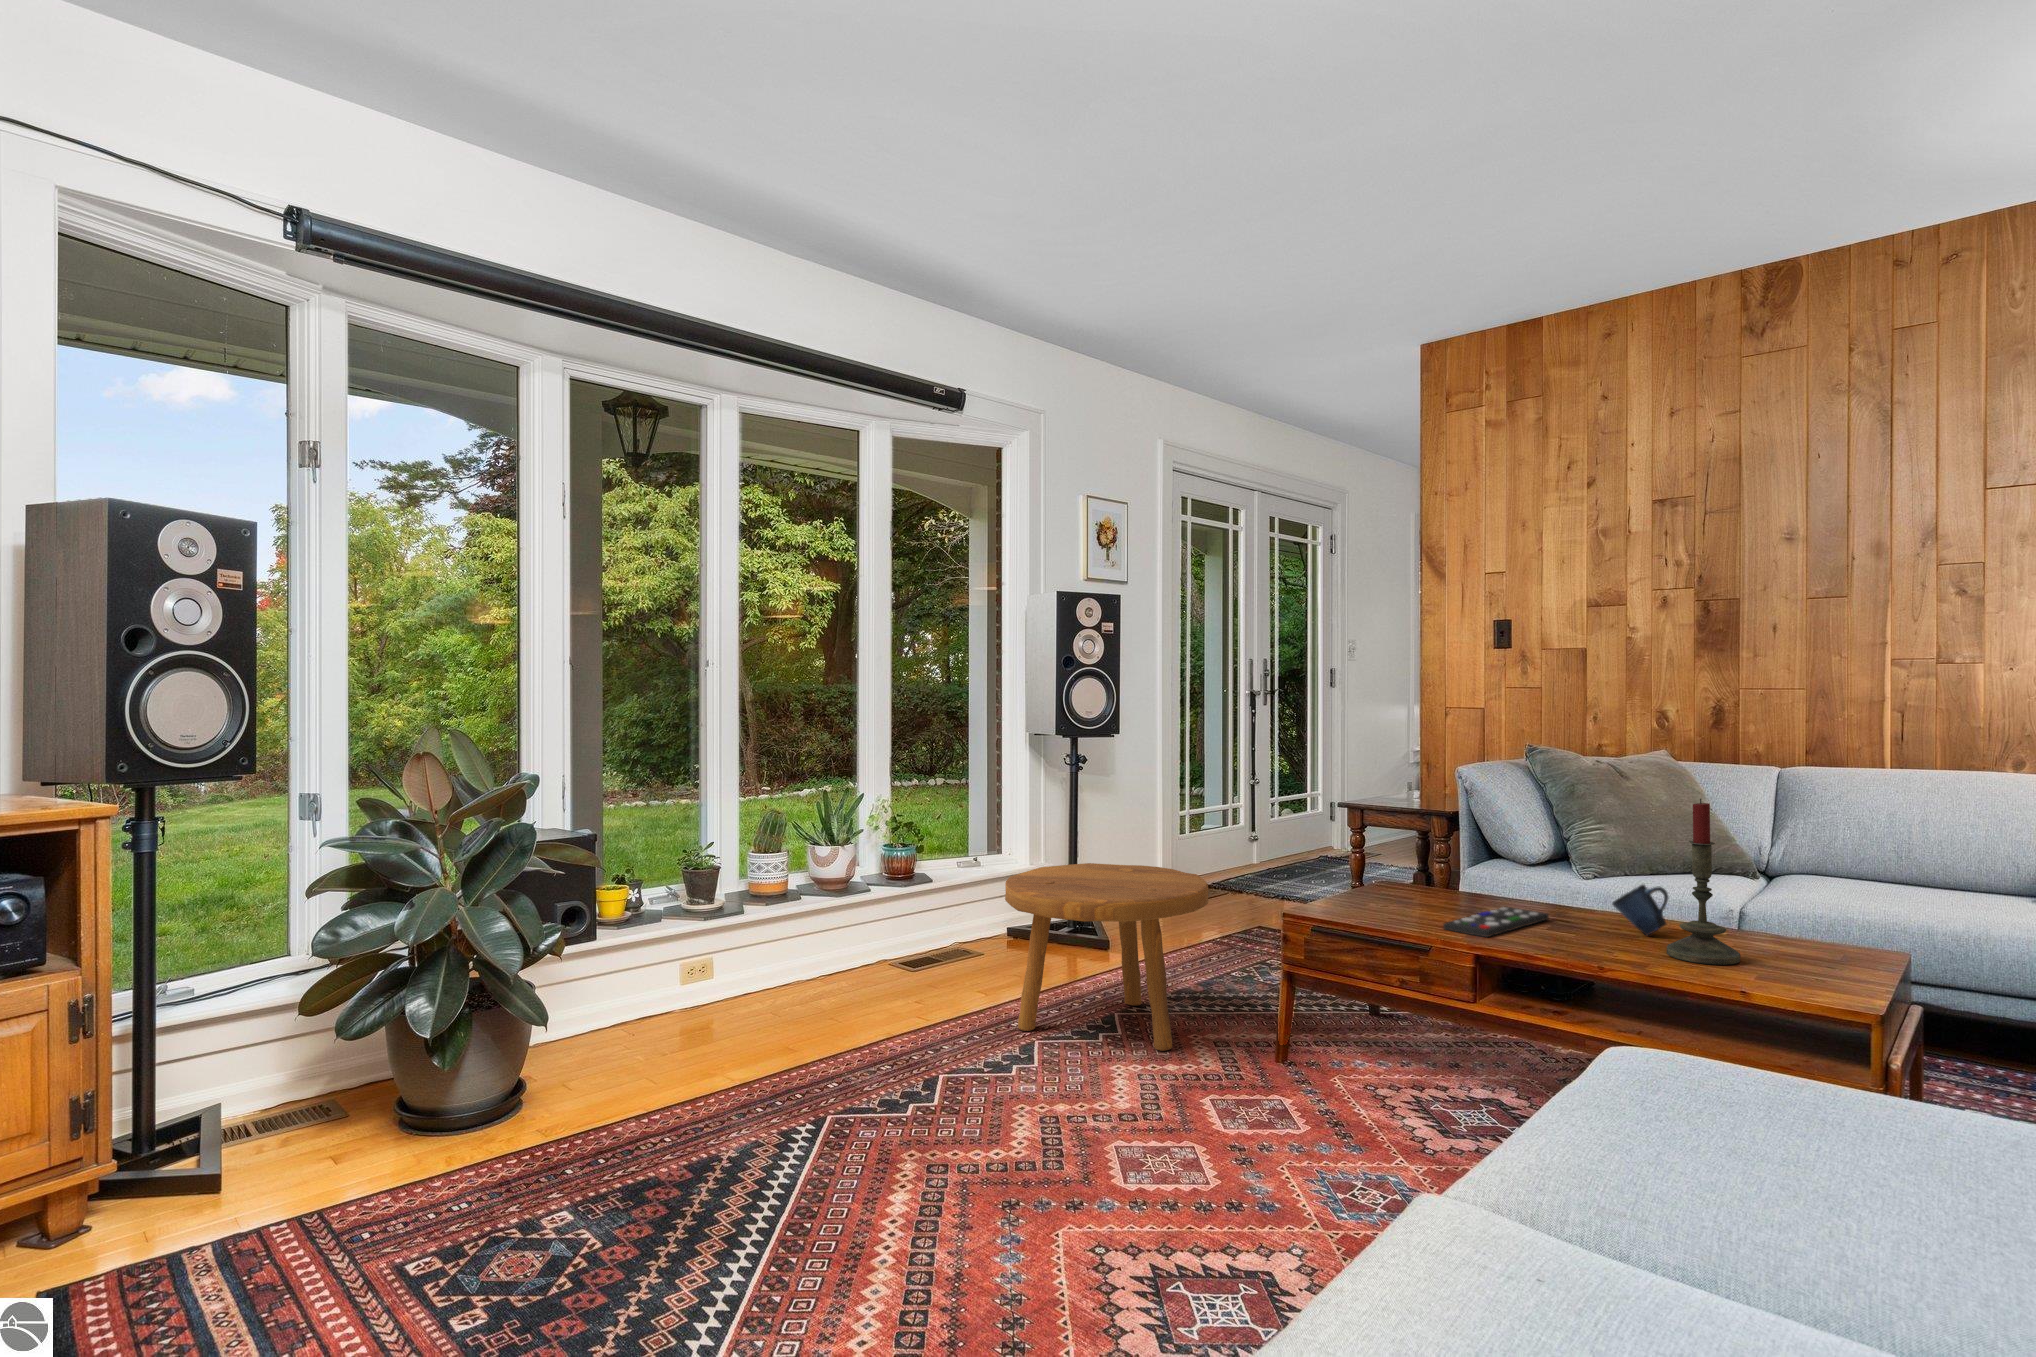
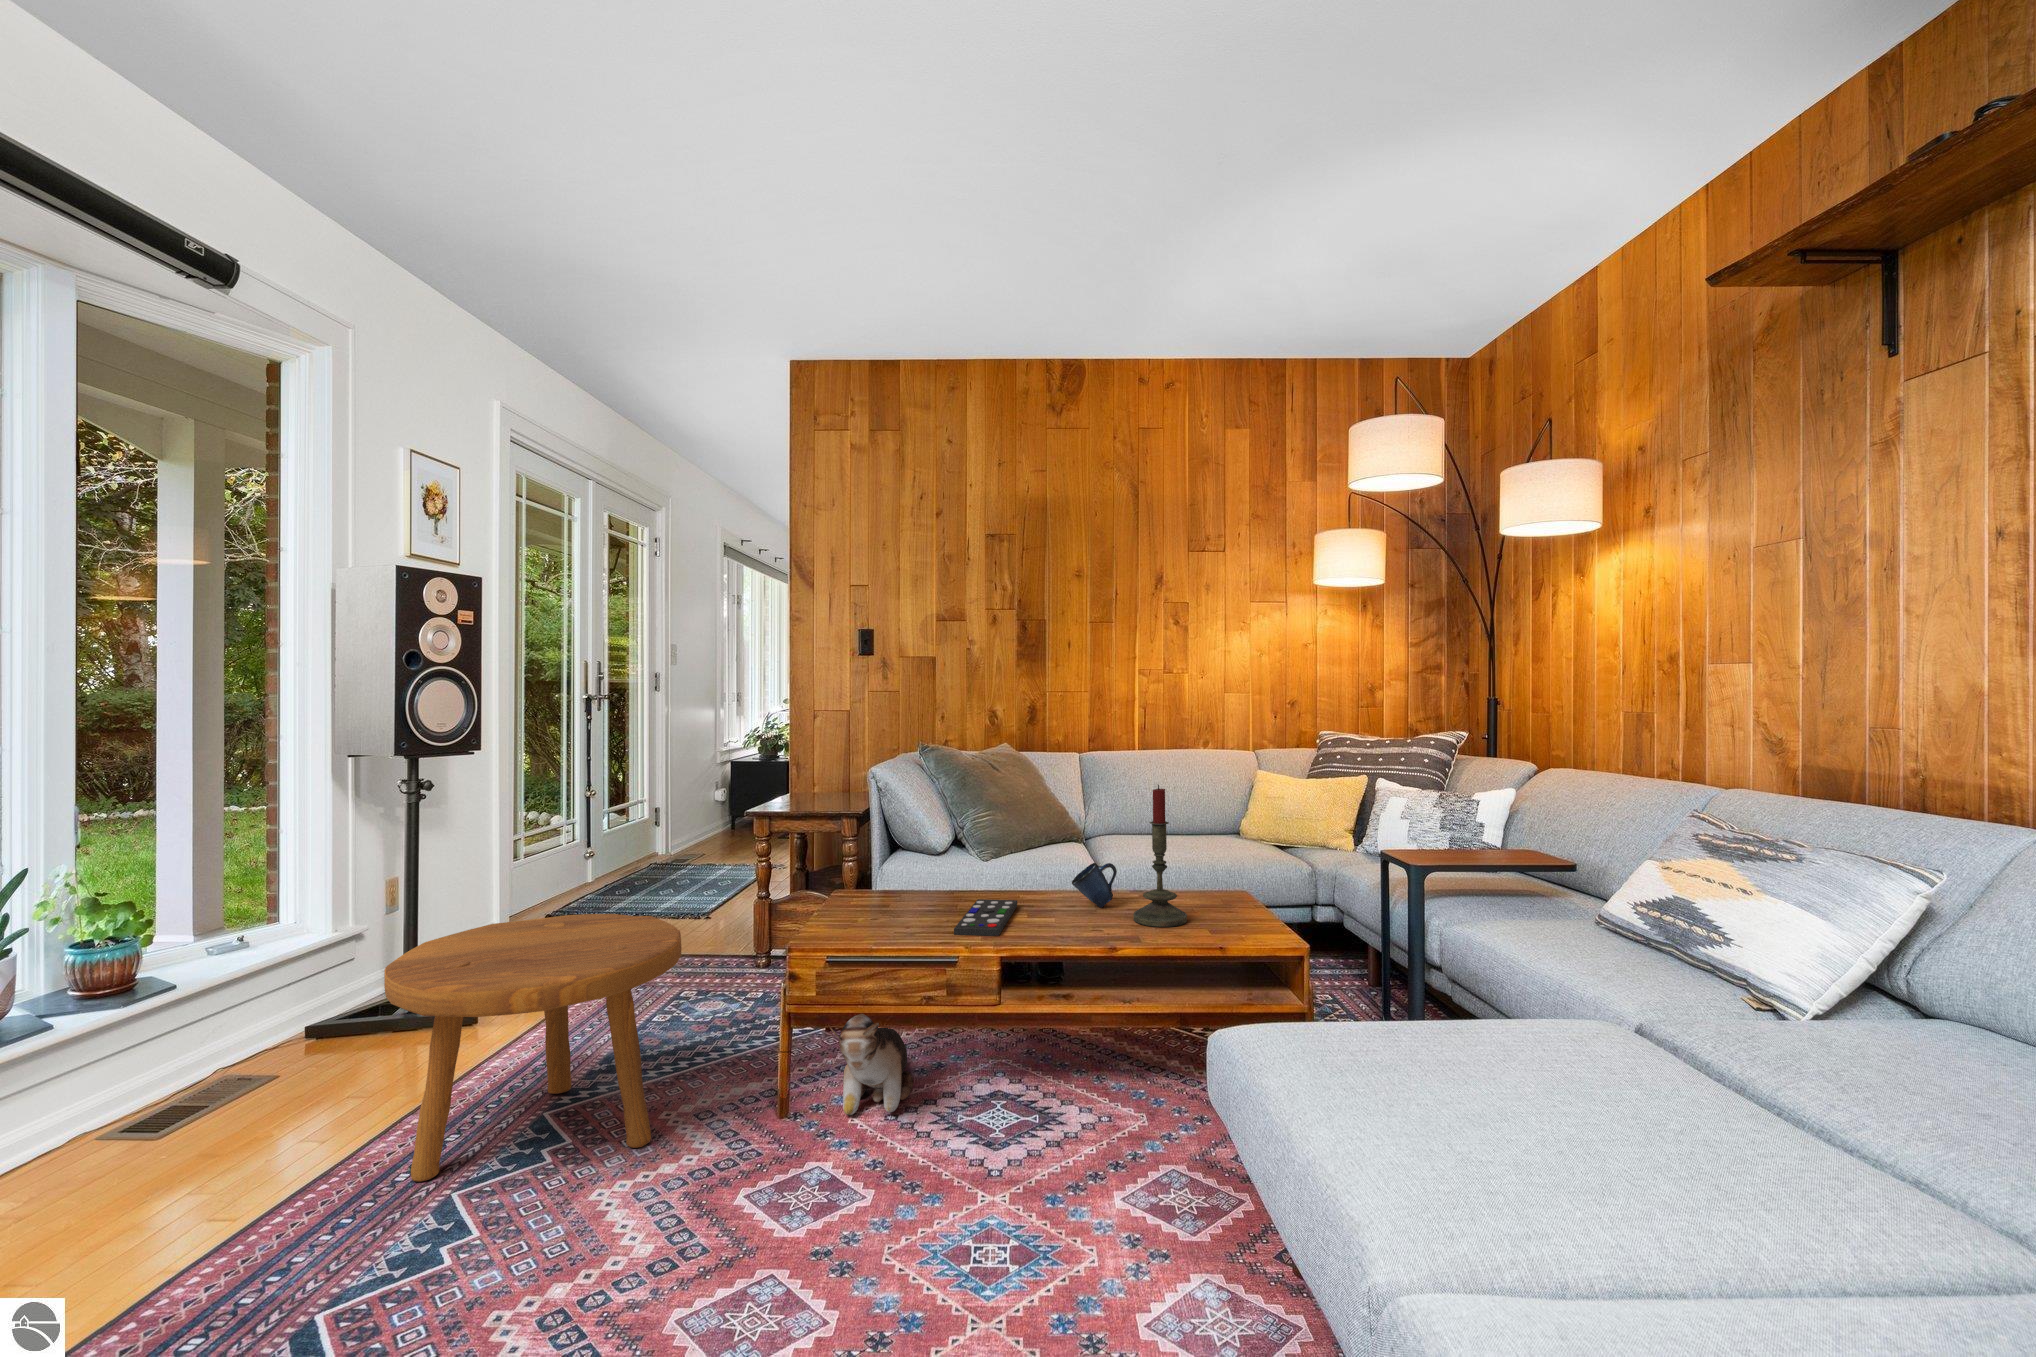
plush toy: none [1307,984,1417,1084] -> present [830,1013,913,1115]

